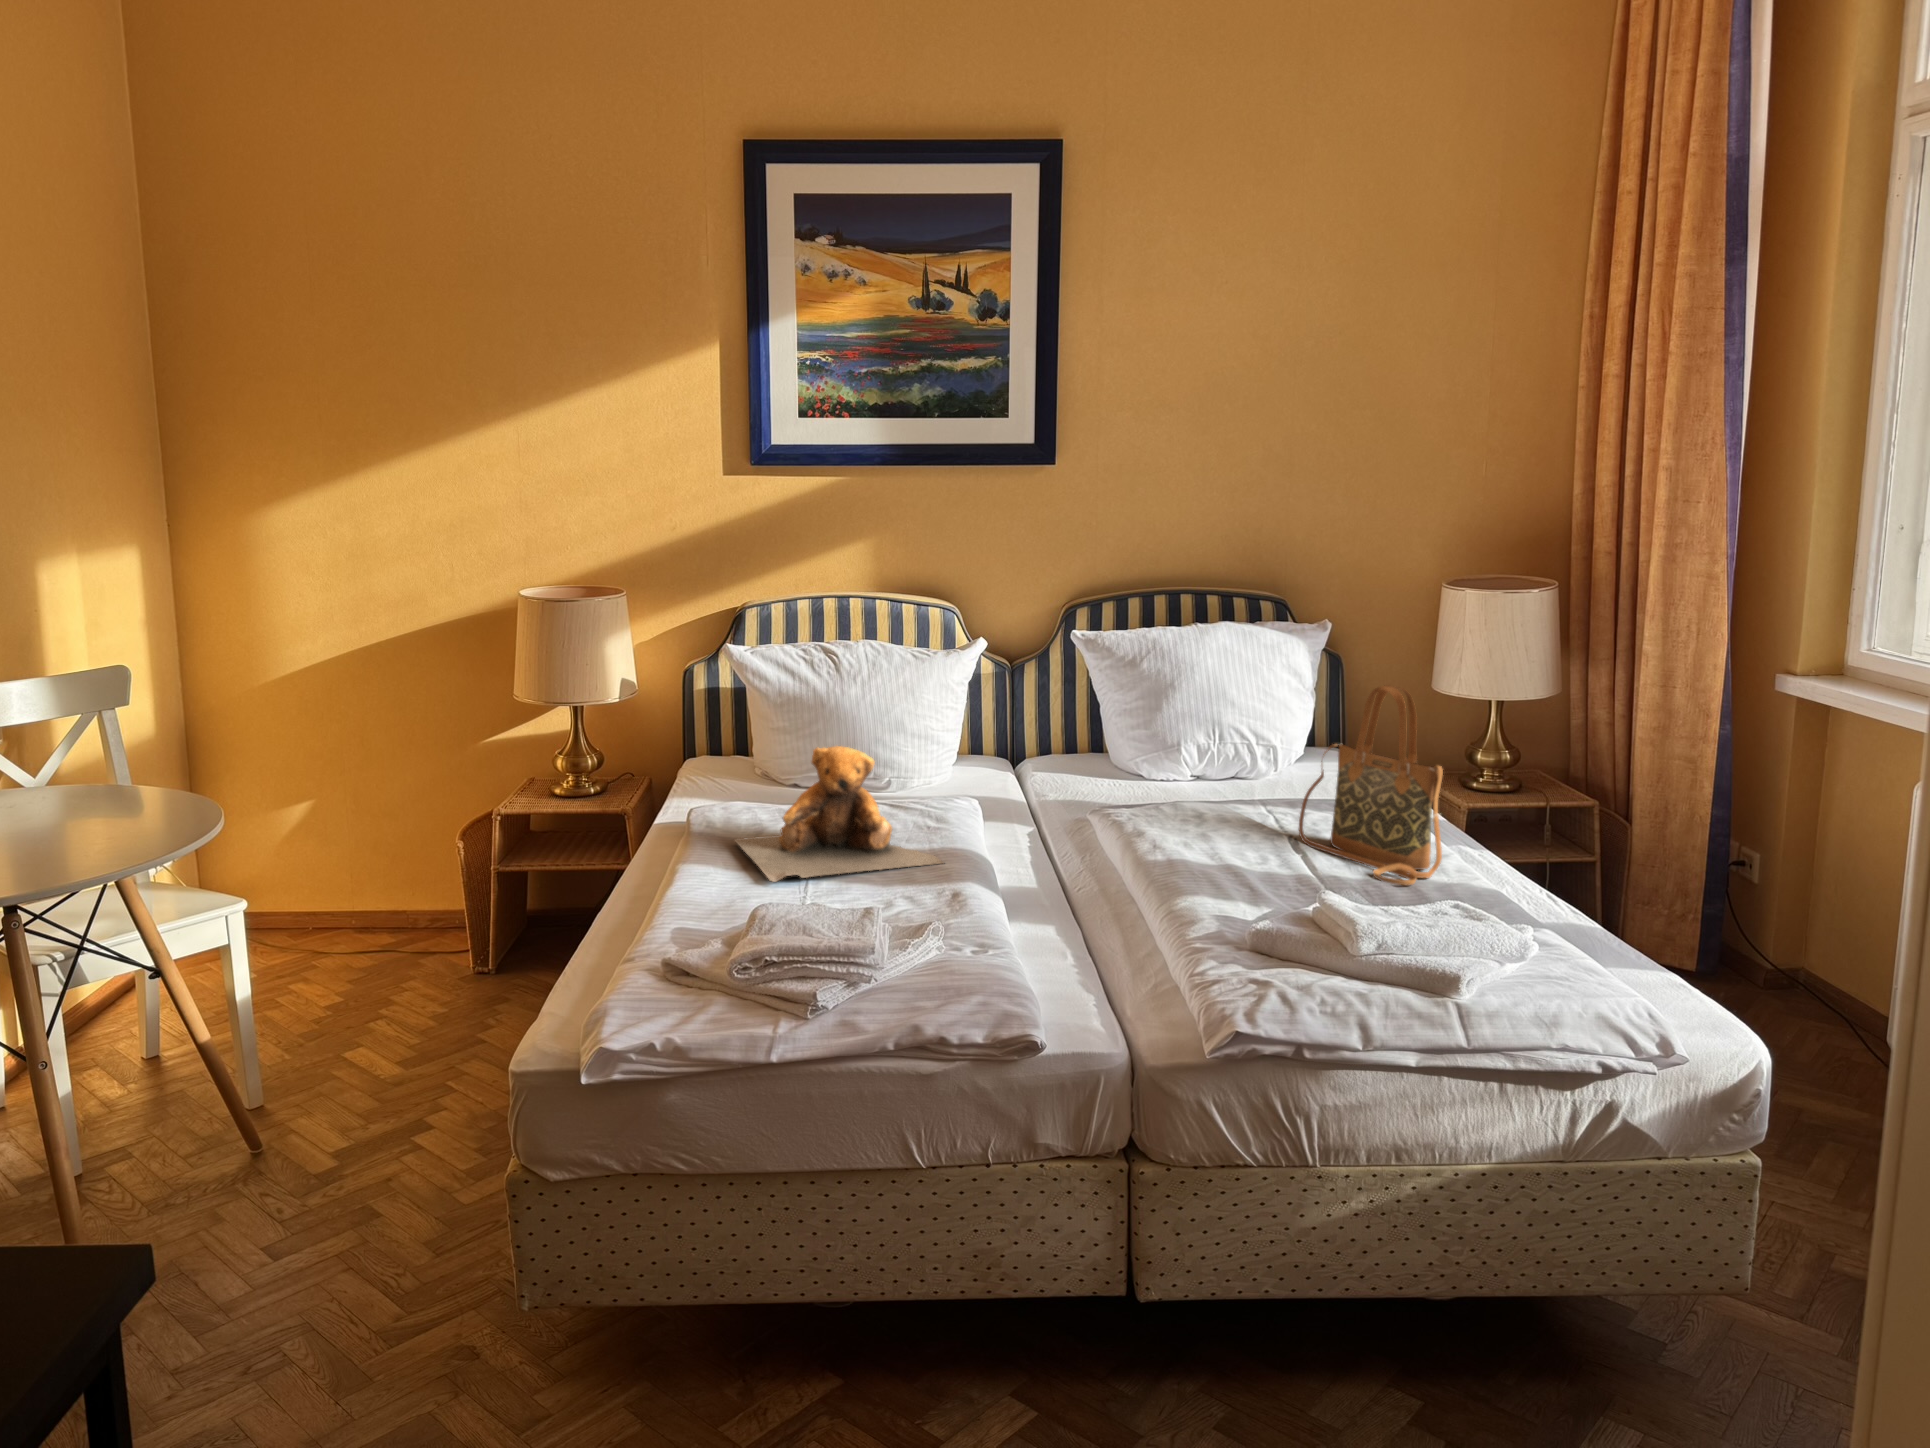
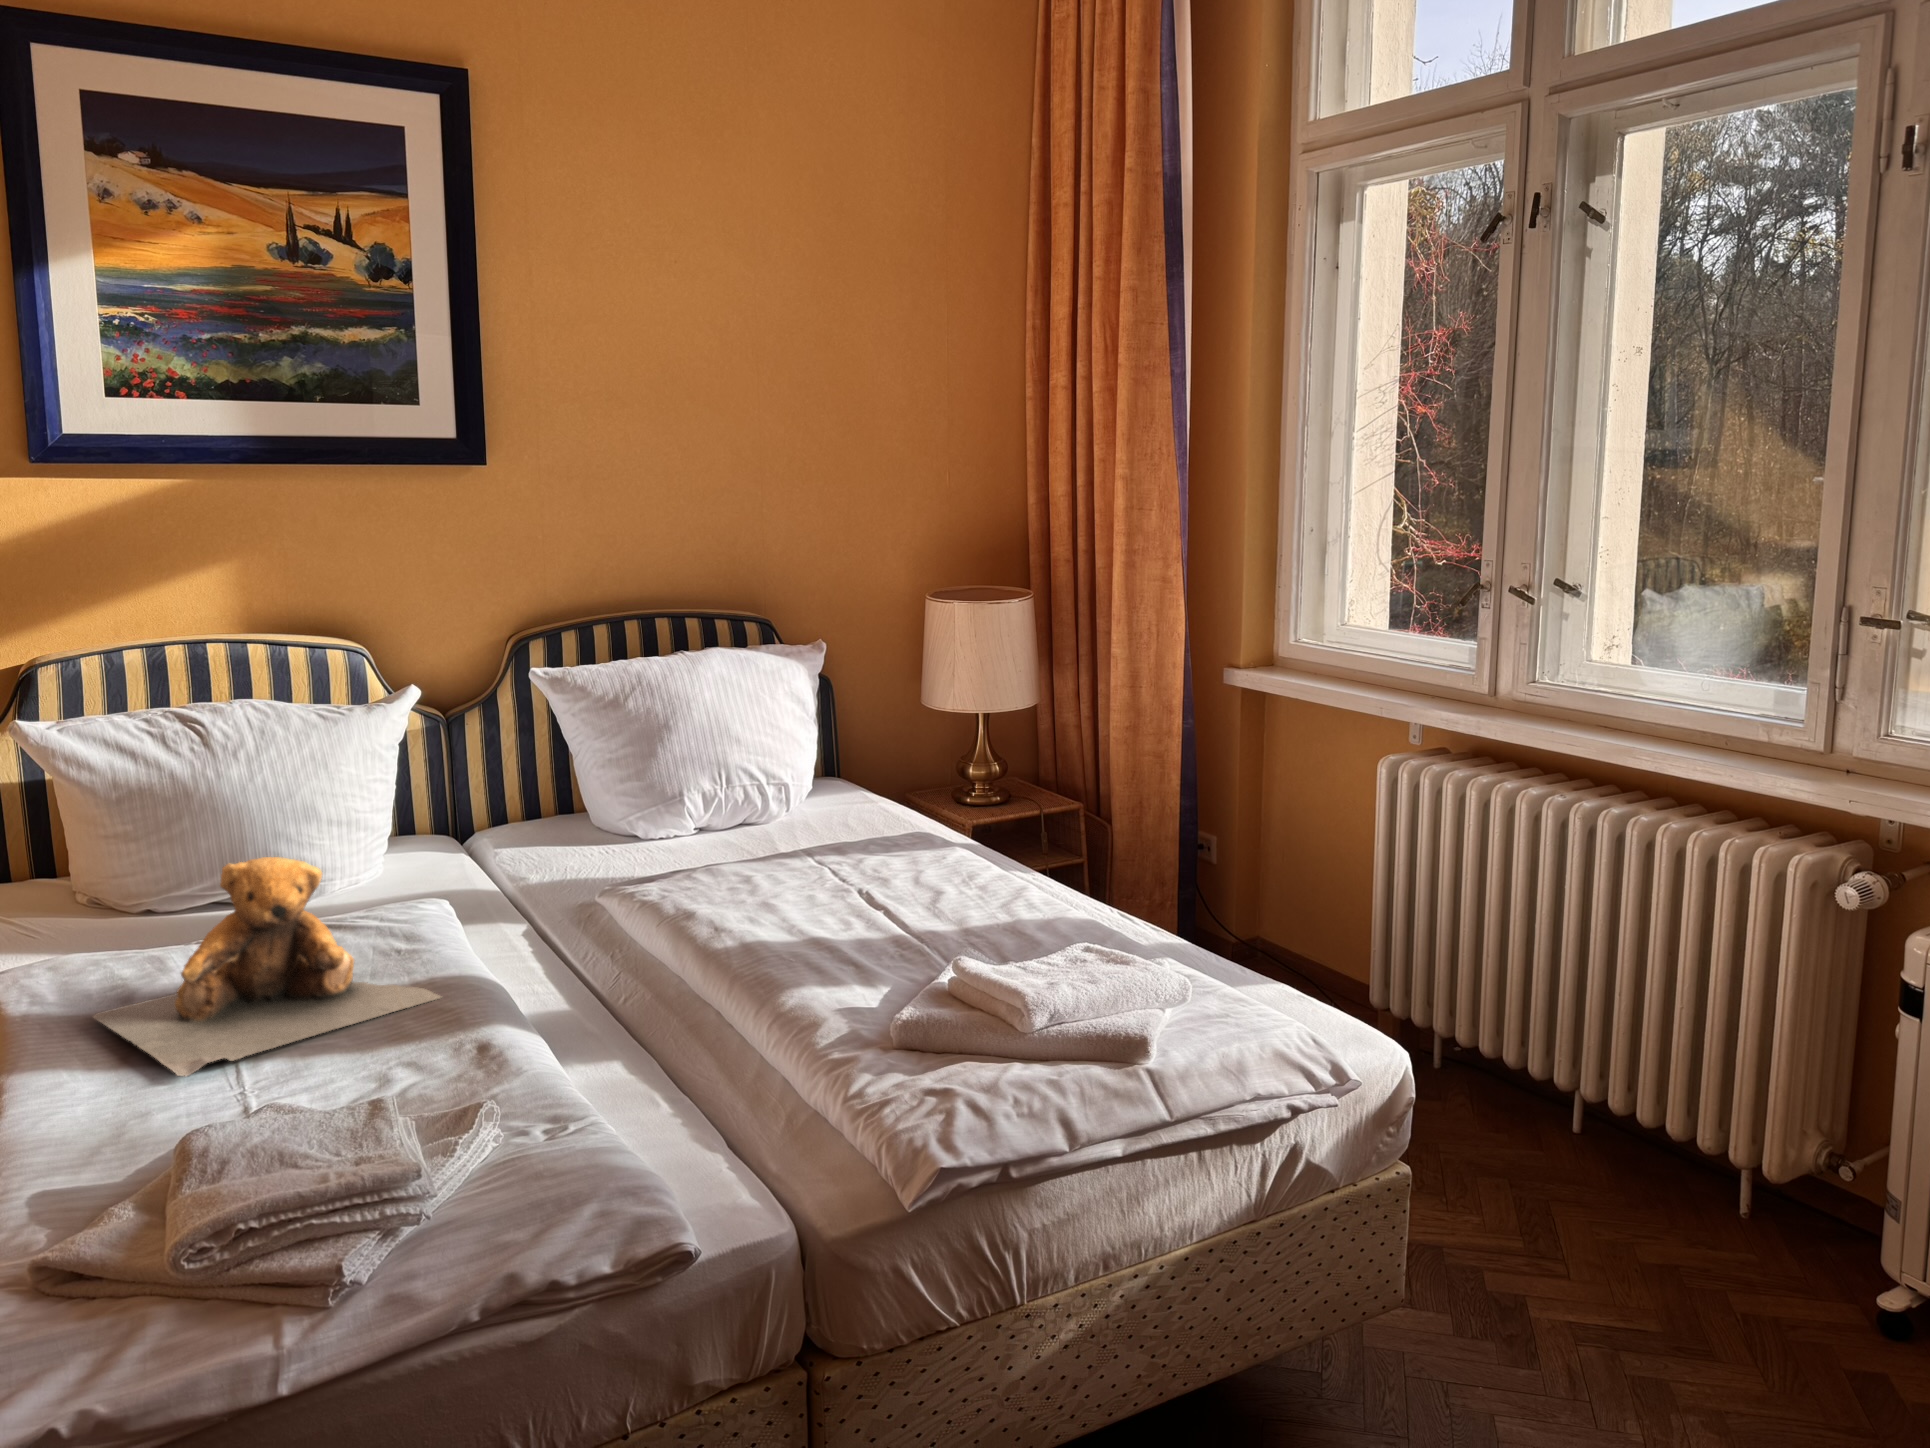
handbag: present [1299,685,1443,885] -> none [861,709,1030,932]

